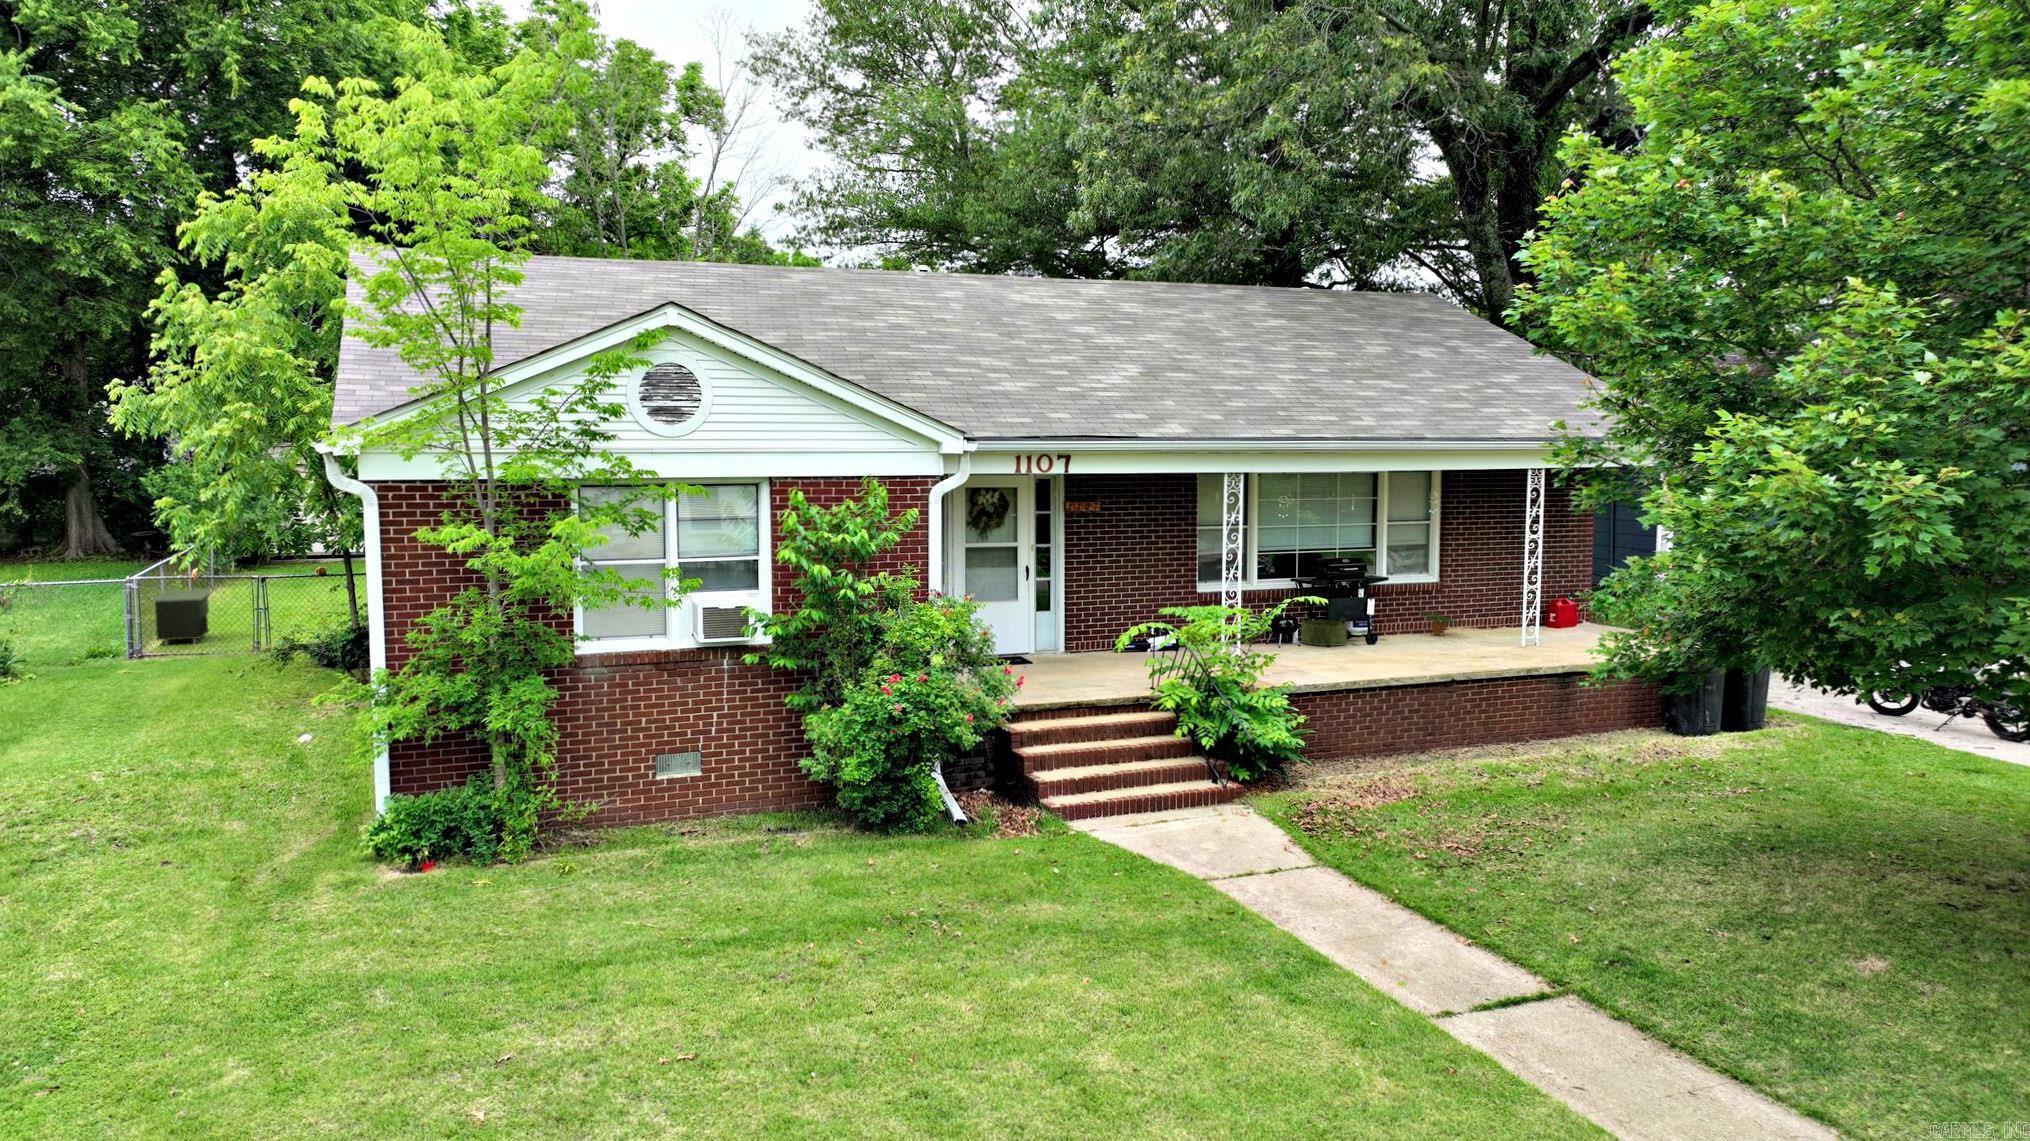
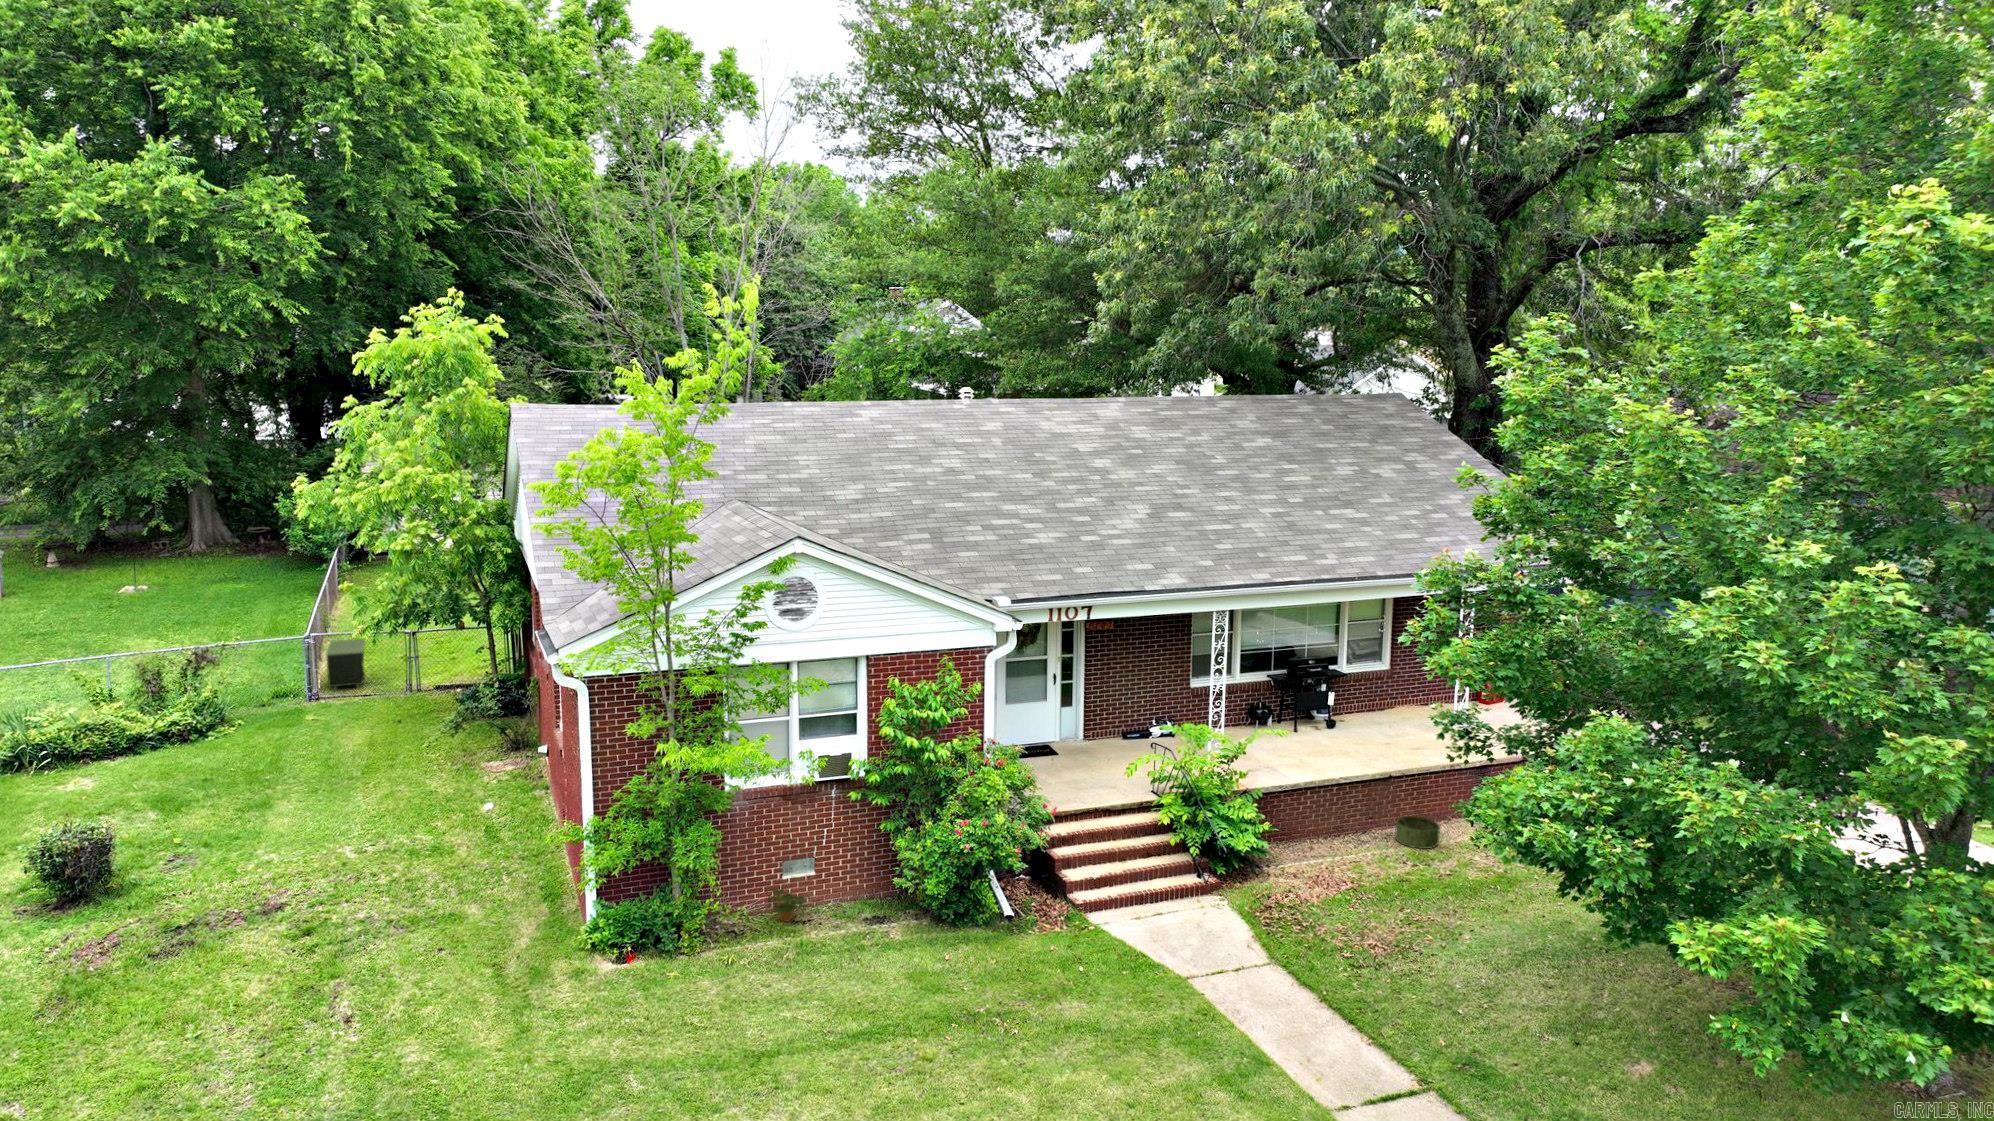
potted plant: present [1418,612,1459,635] -> present [764,888,809,922]
basket: present [1301,615,1347,646] -> present [1395,816,1440,849]

